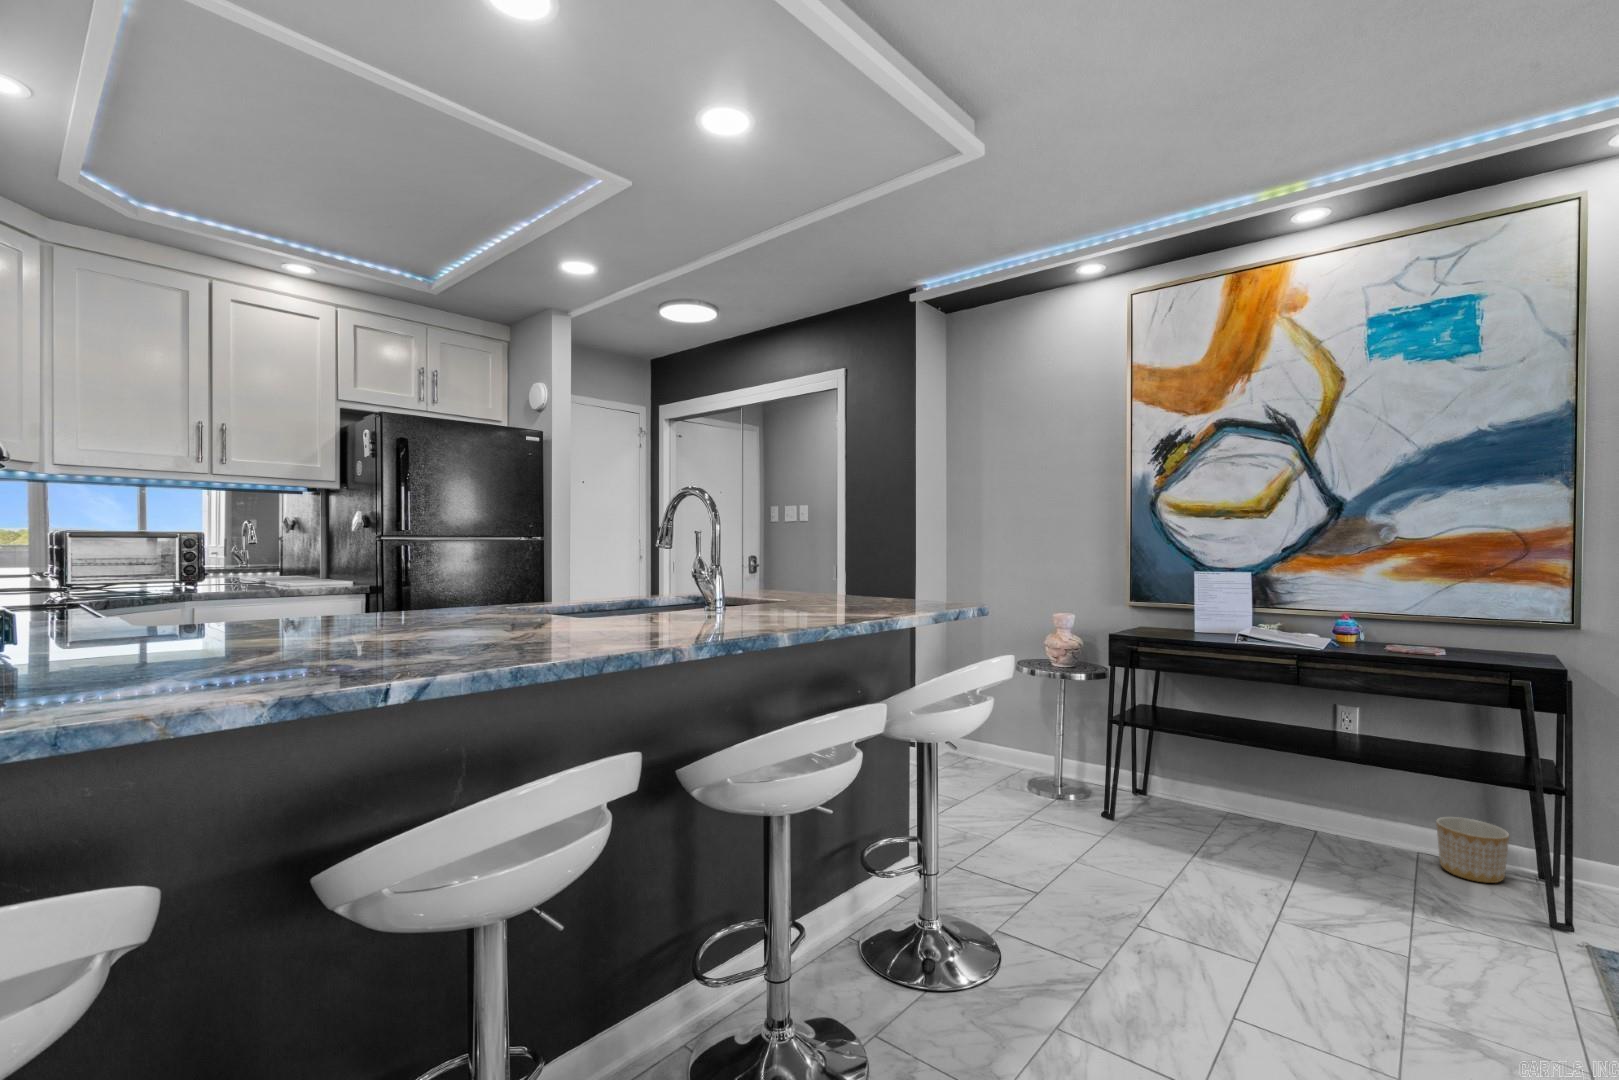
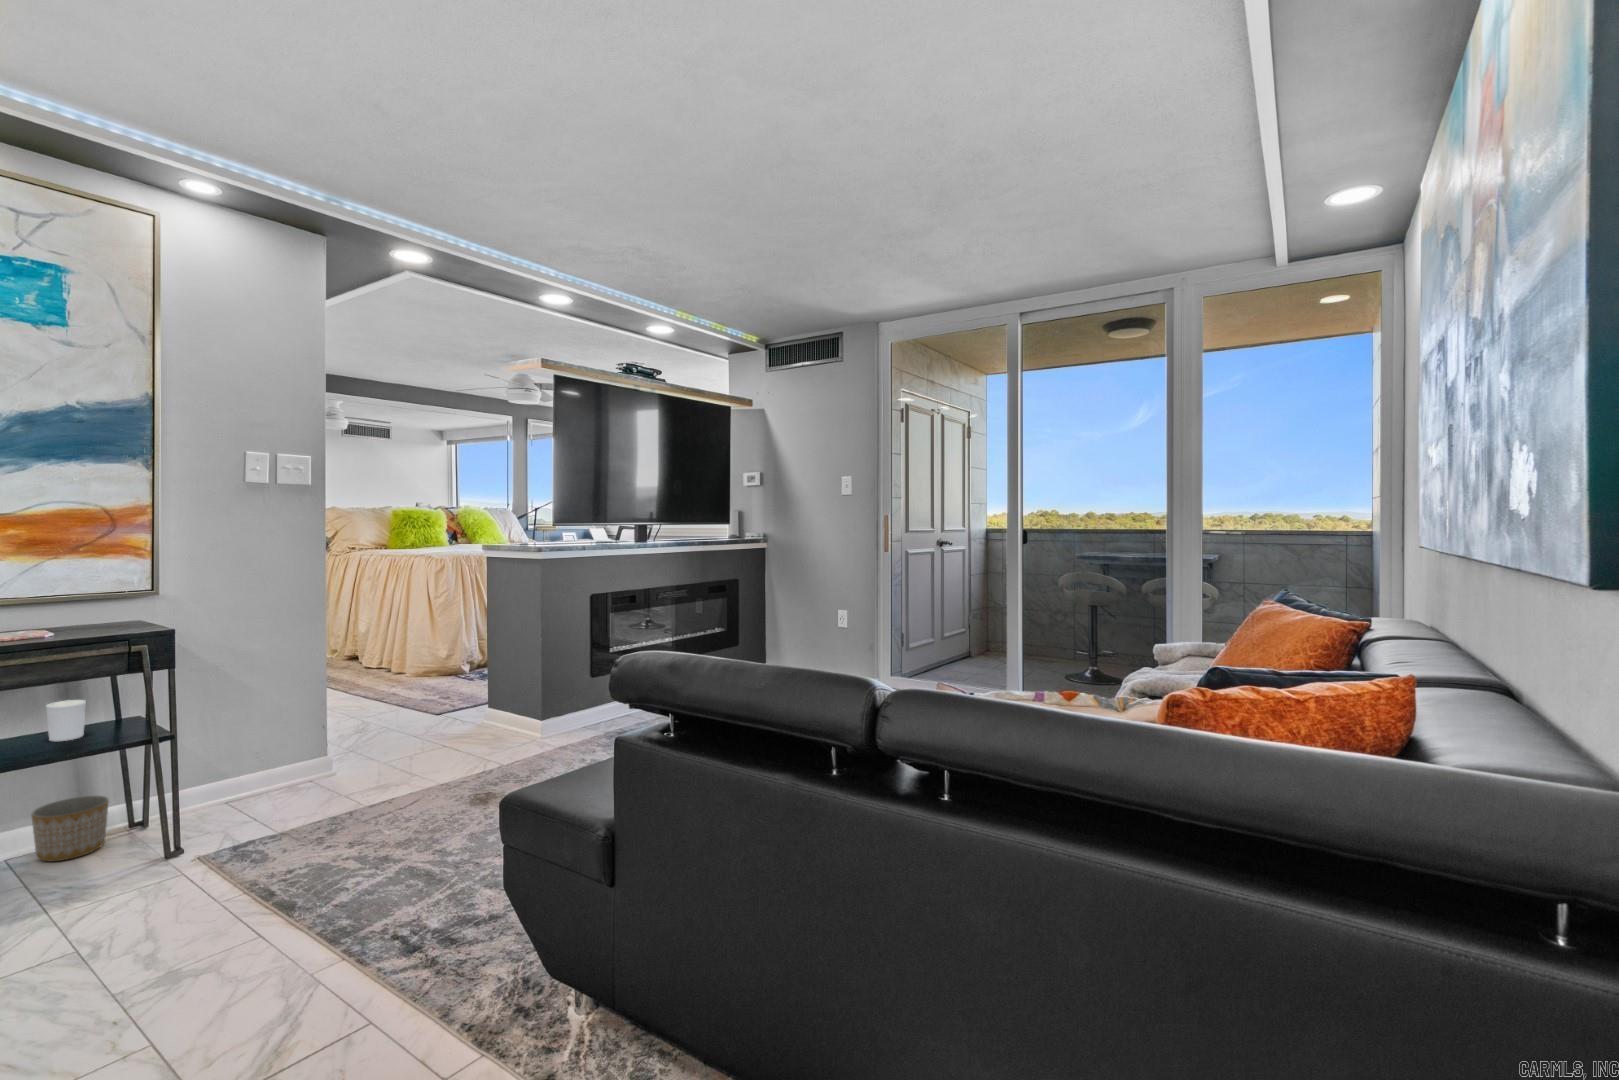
candle holder: none [1445,719,1482,761] -> present [46,700,86,742]

